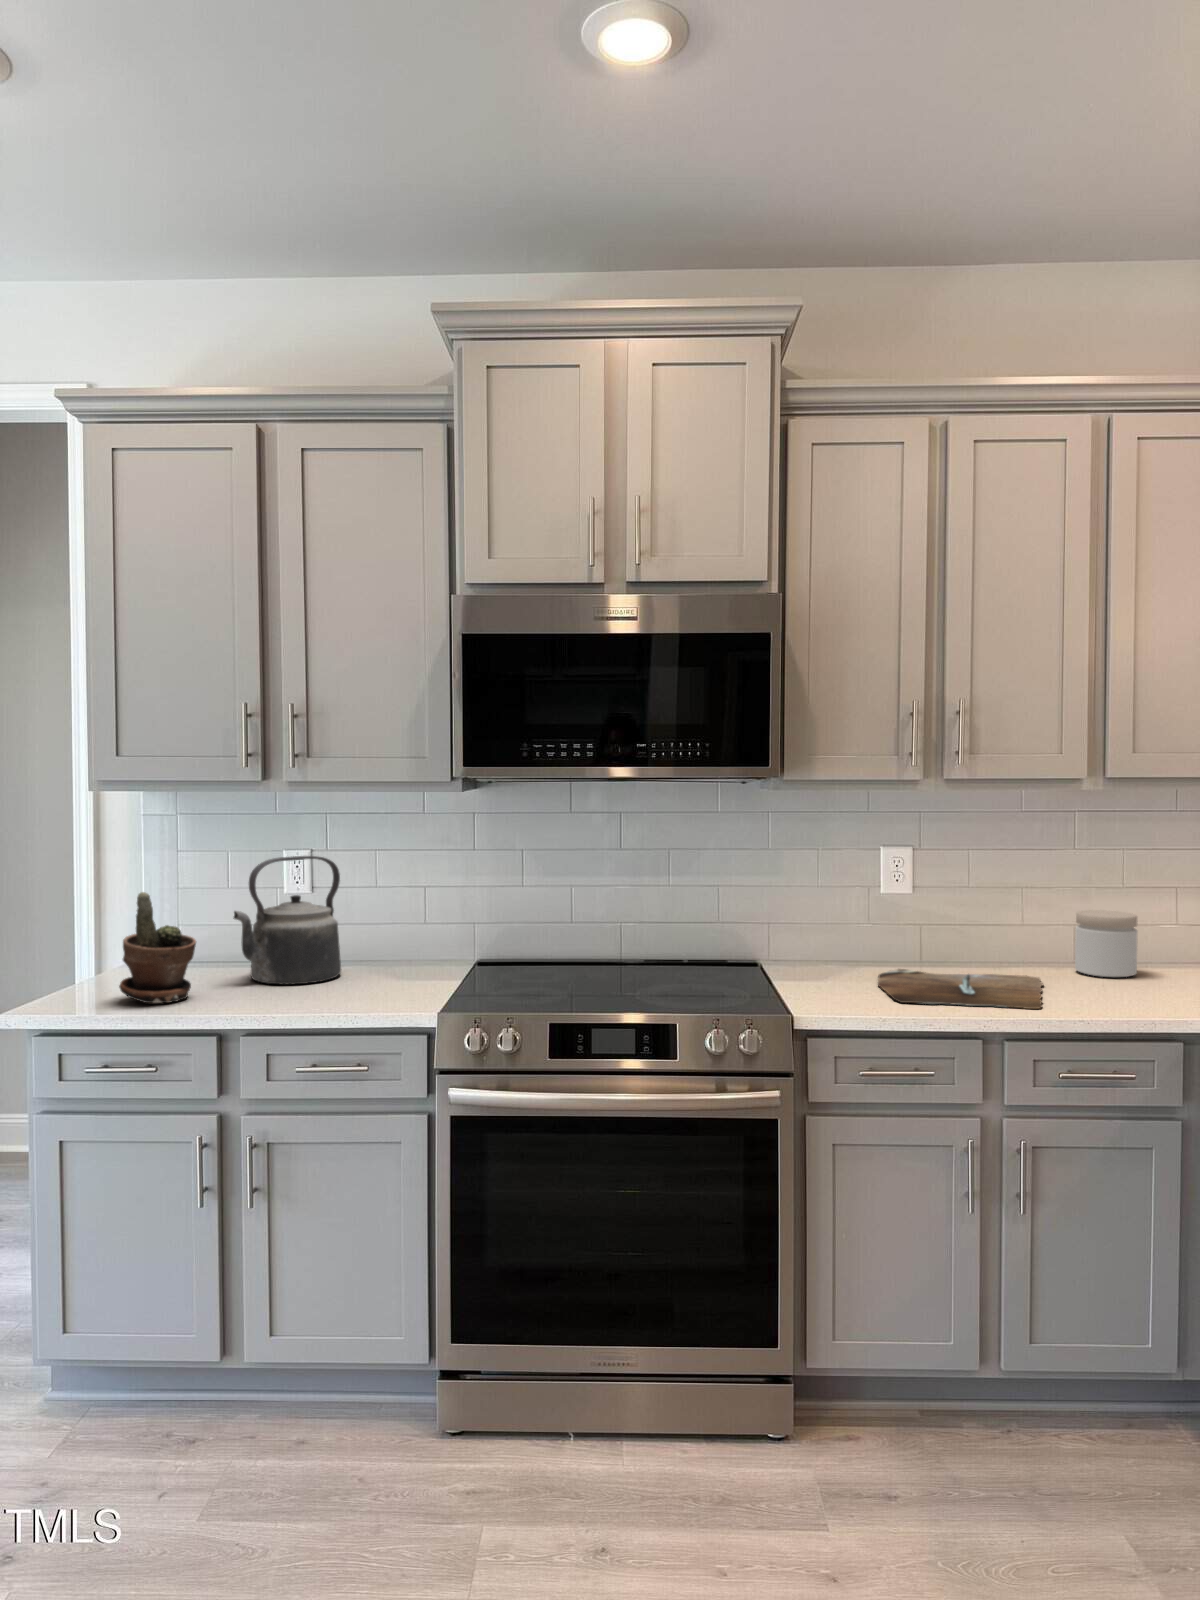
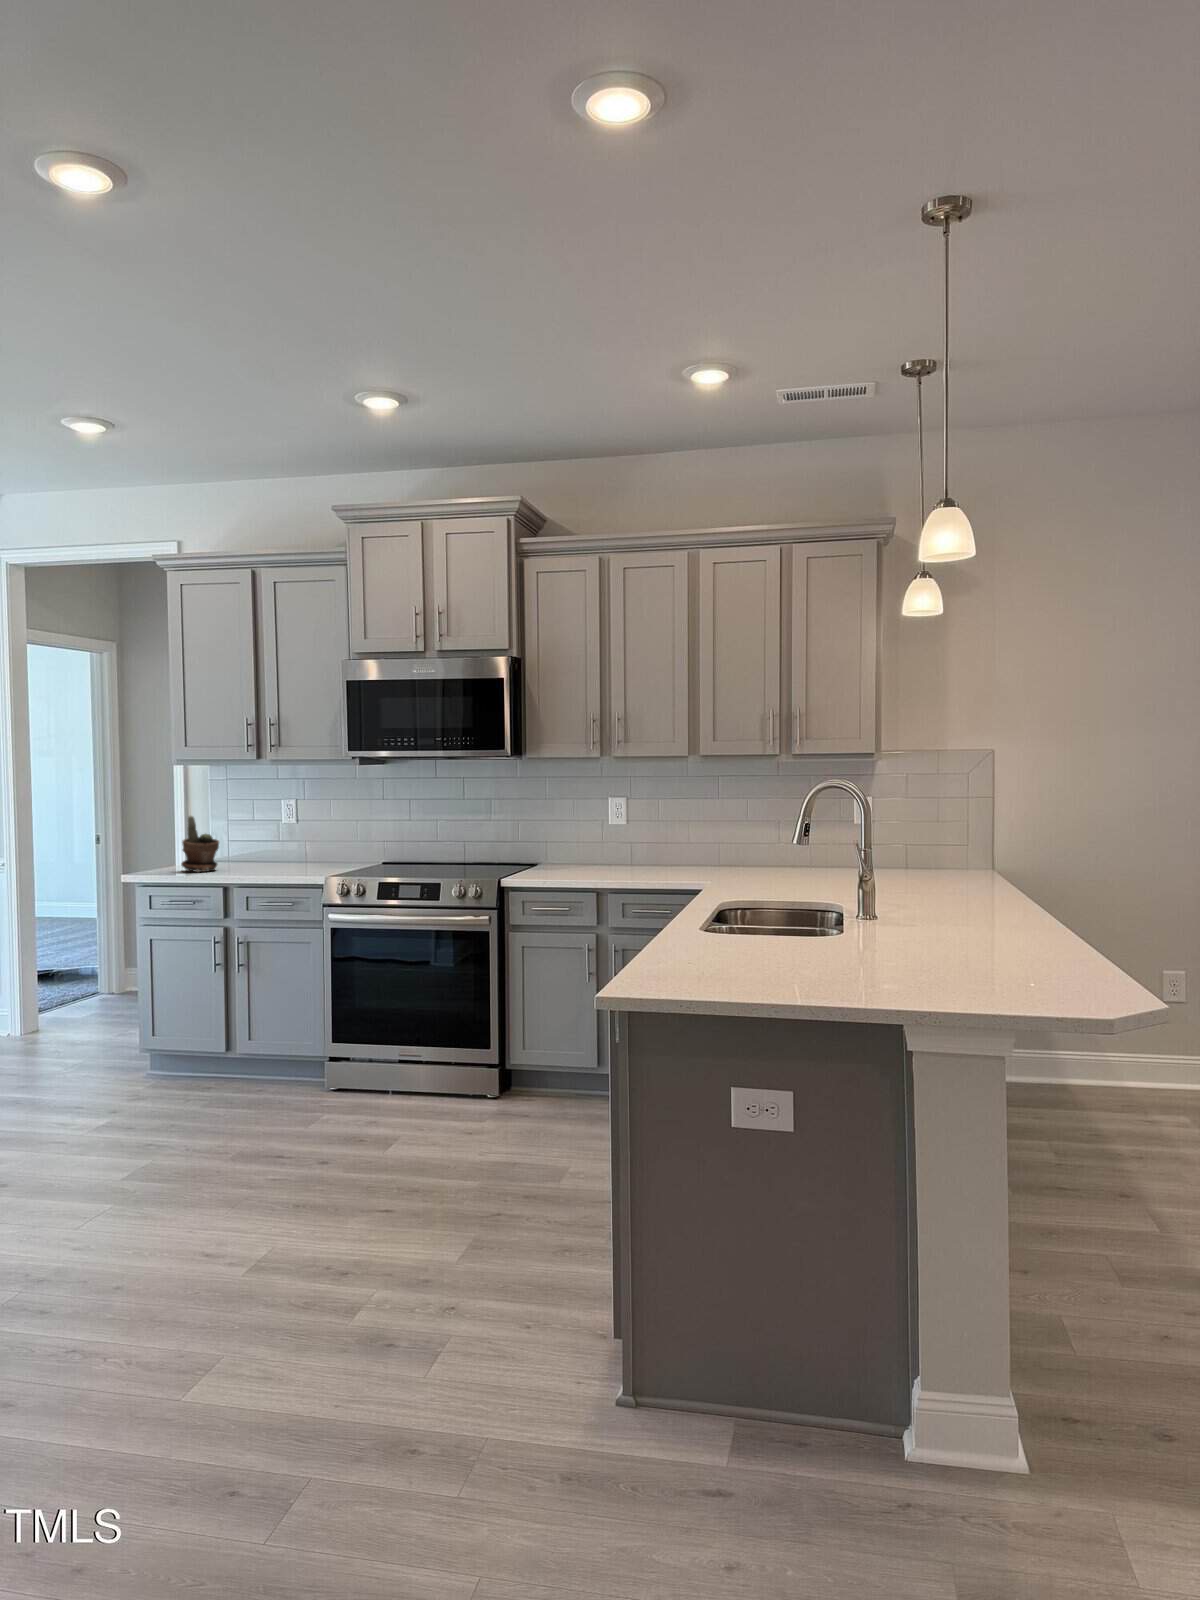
kettle: present [233,856,341,985] -> none [243,801,304,868]
jar: present [1075,910,1138,977] -> none [703,833,736,870]
cutting board: present [878,969,1043,1009] -> none [564,863,672,879]

